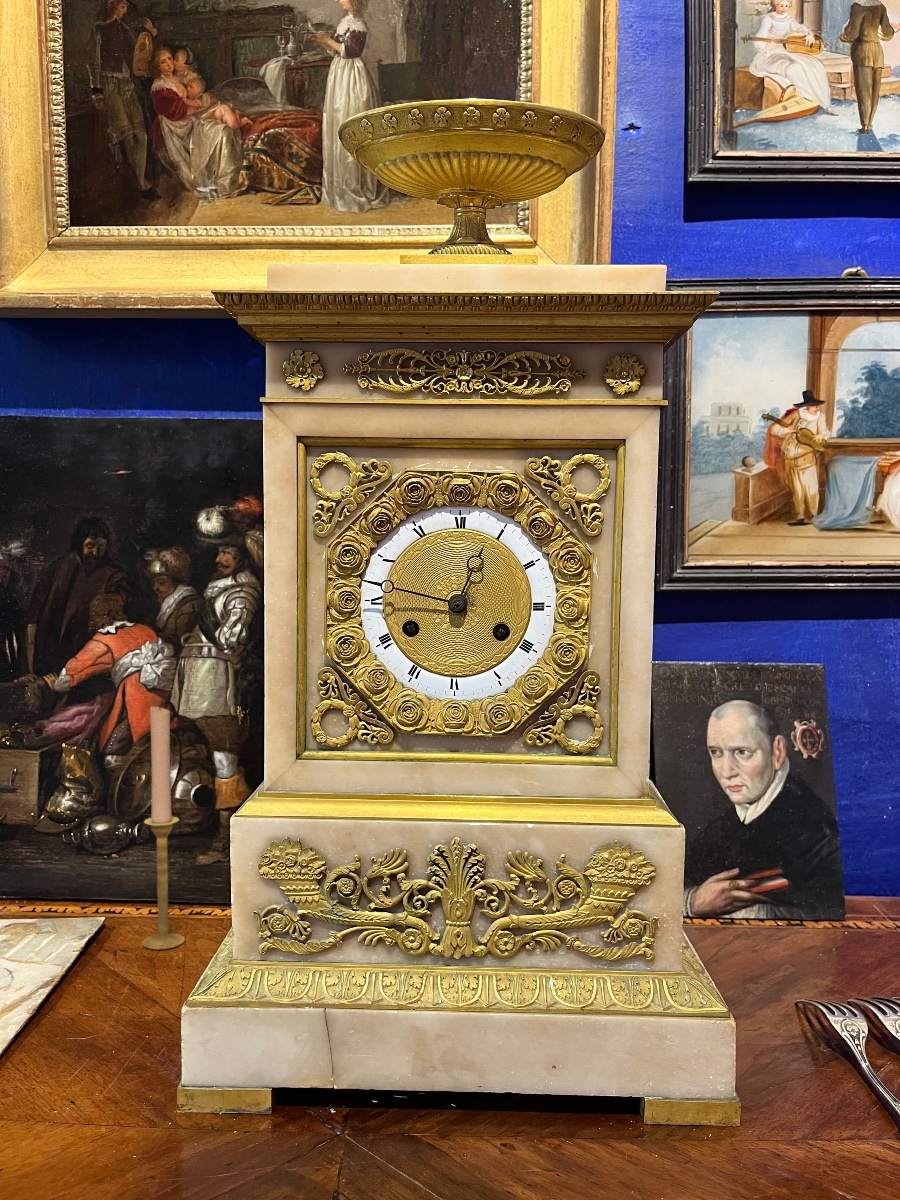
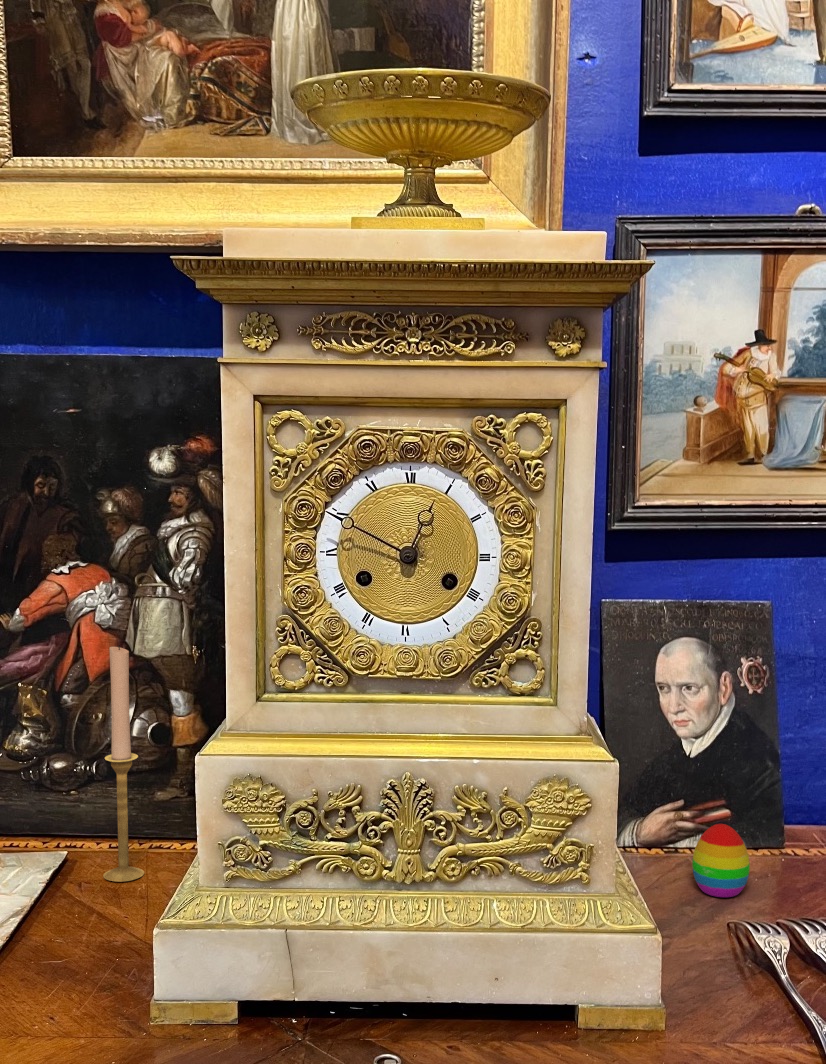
decorative egg: none [750,892,810,969] -> present [692,824,750,897]

